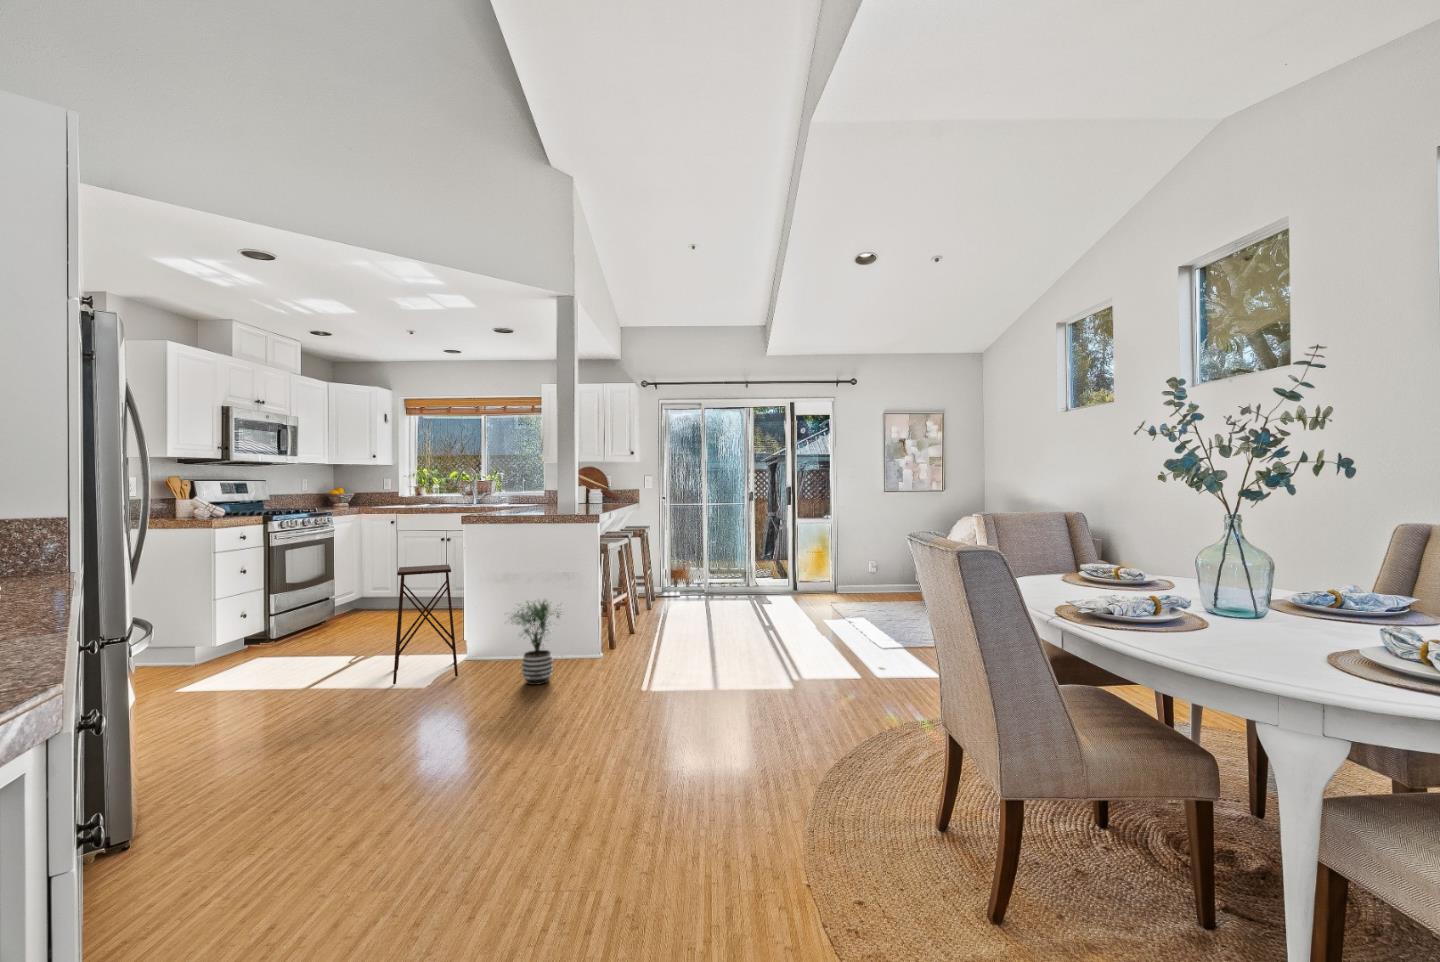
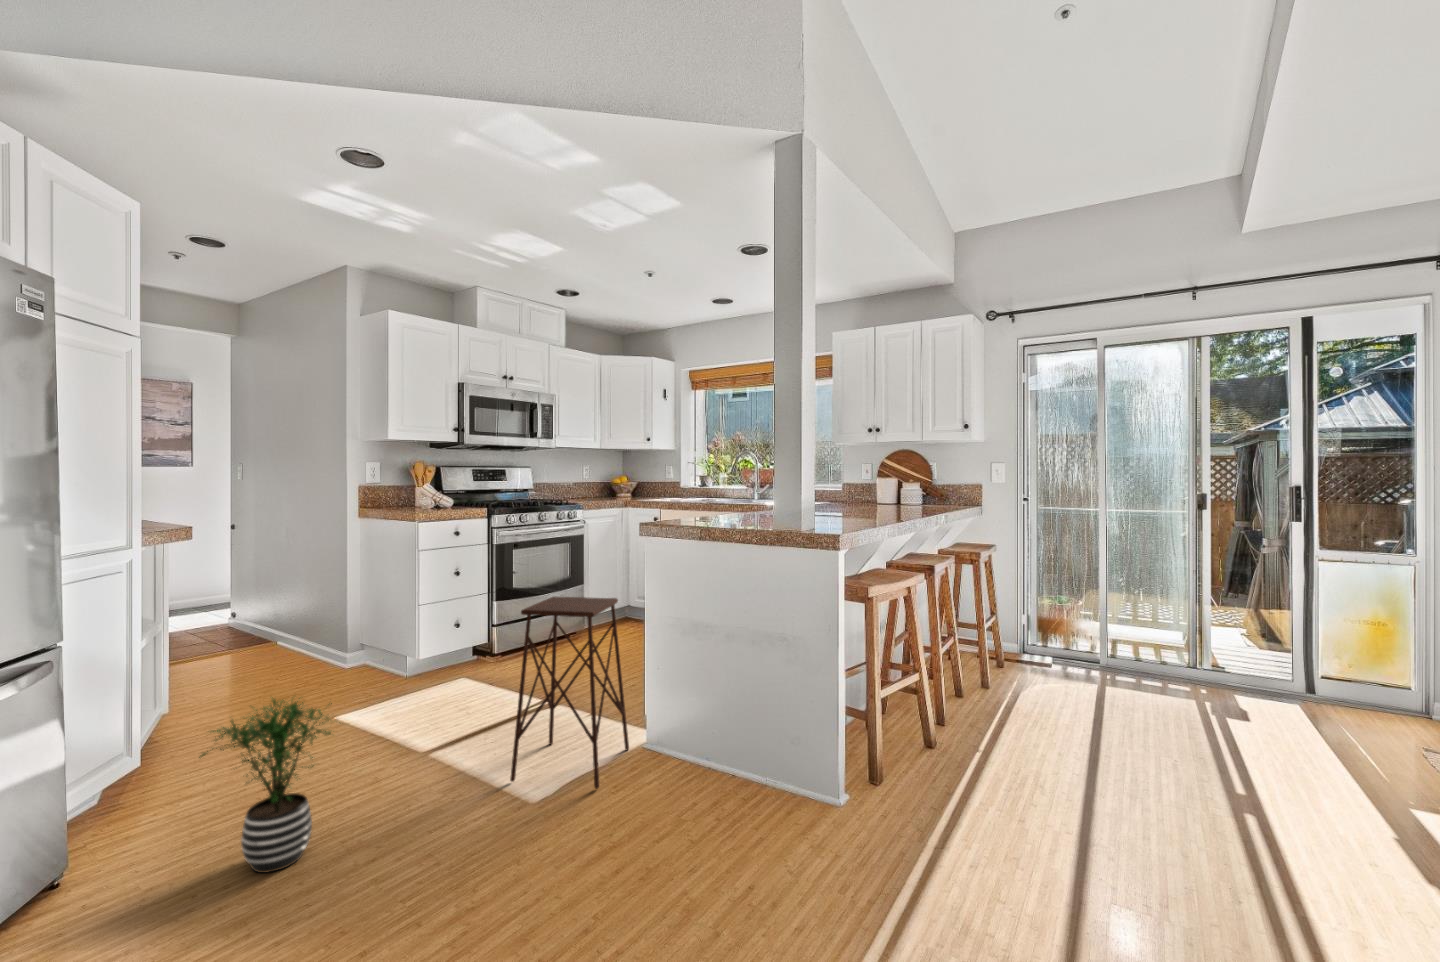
potted plant: present [511,601,562,685] -> present [199,698,332,873]

